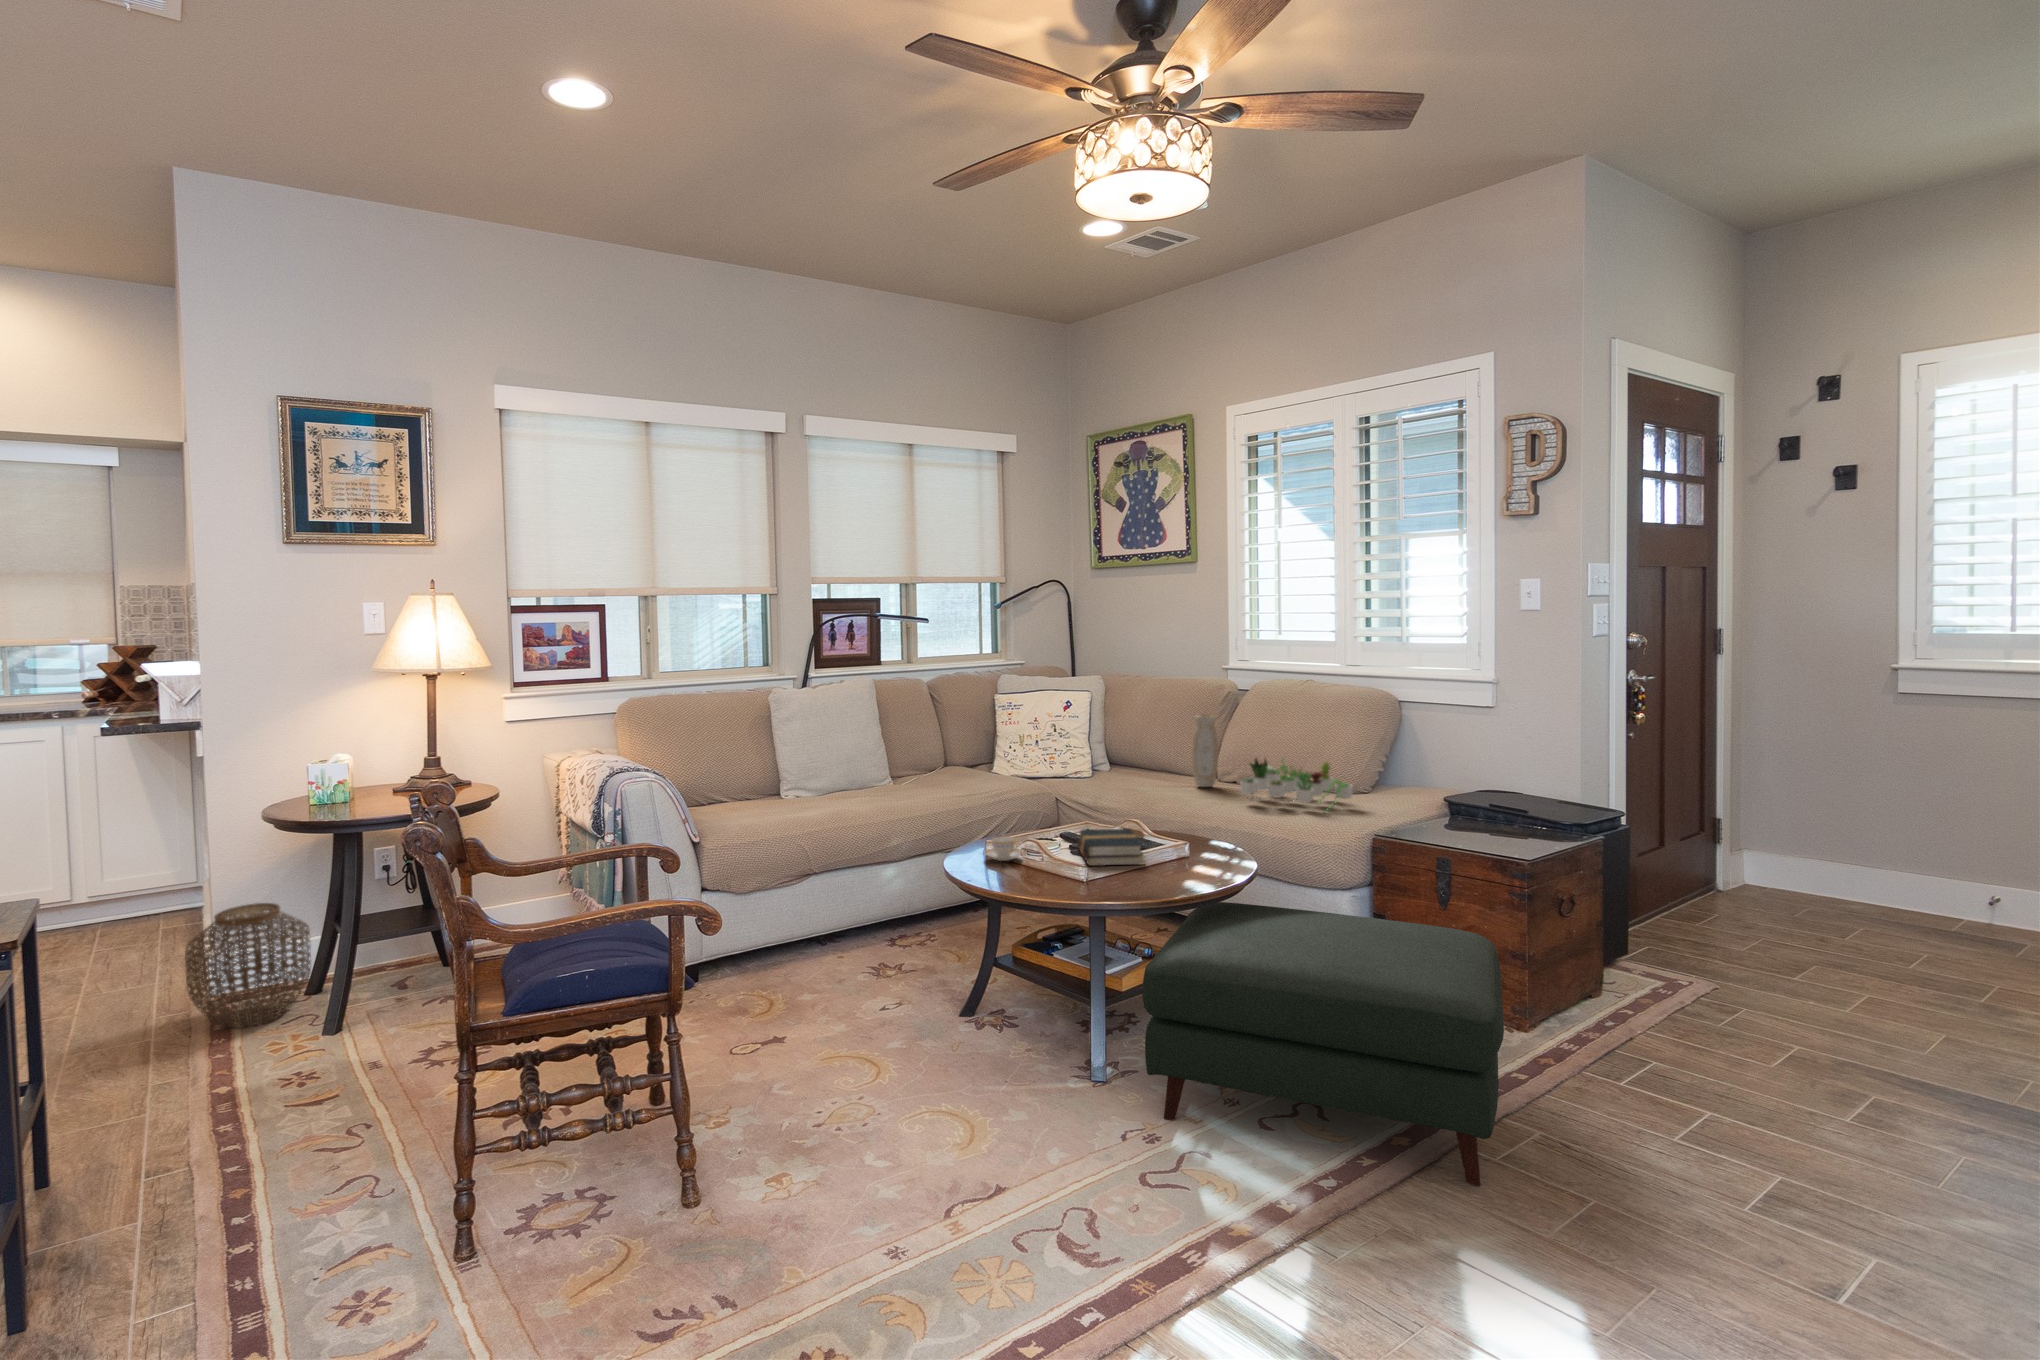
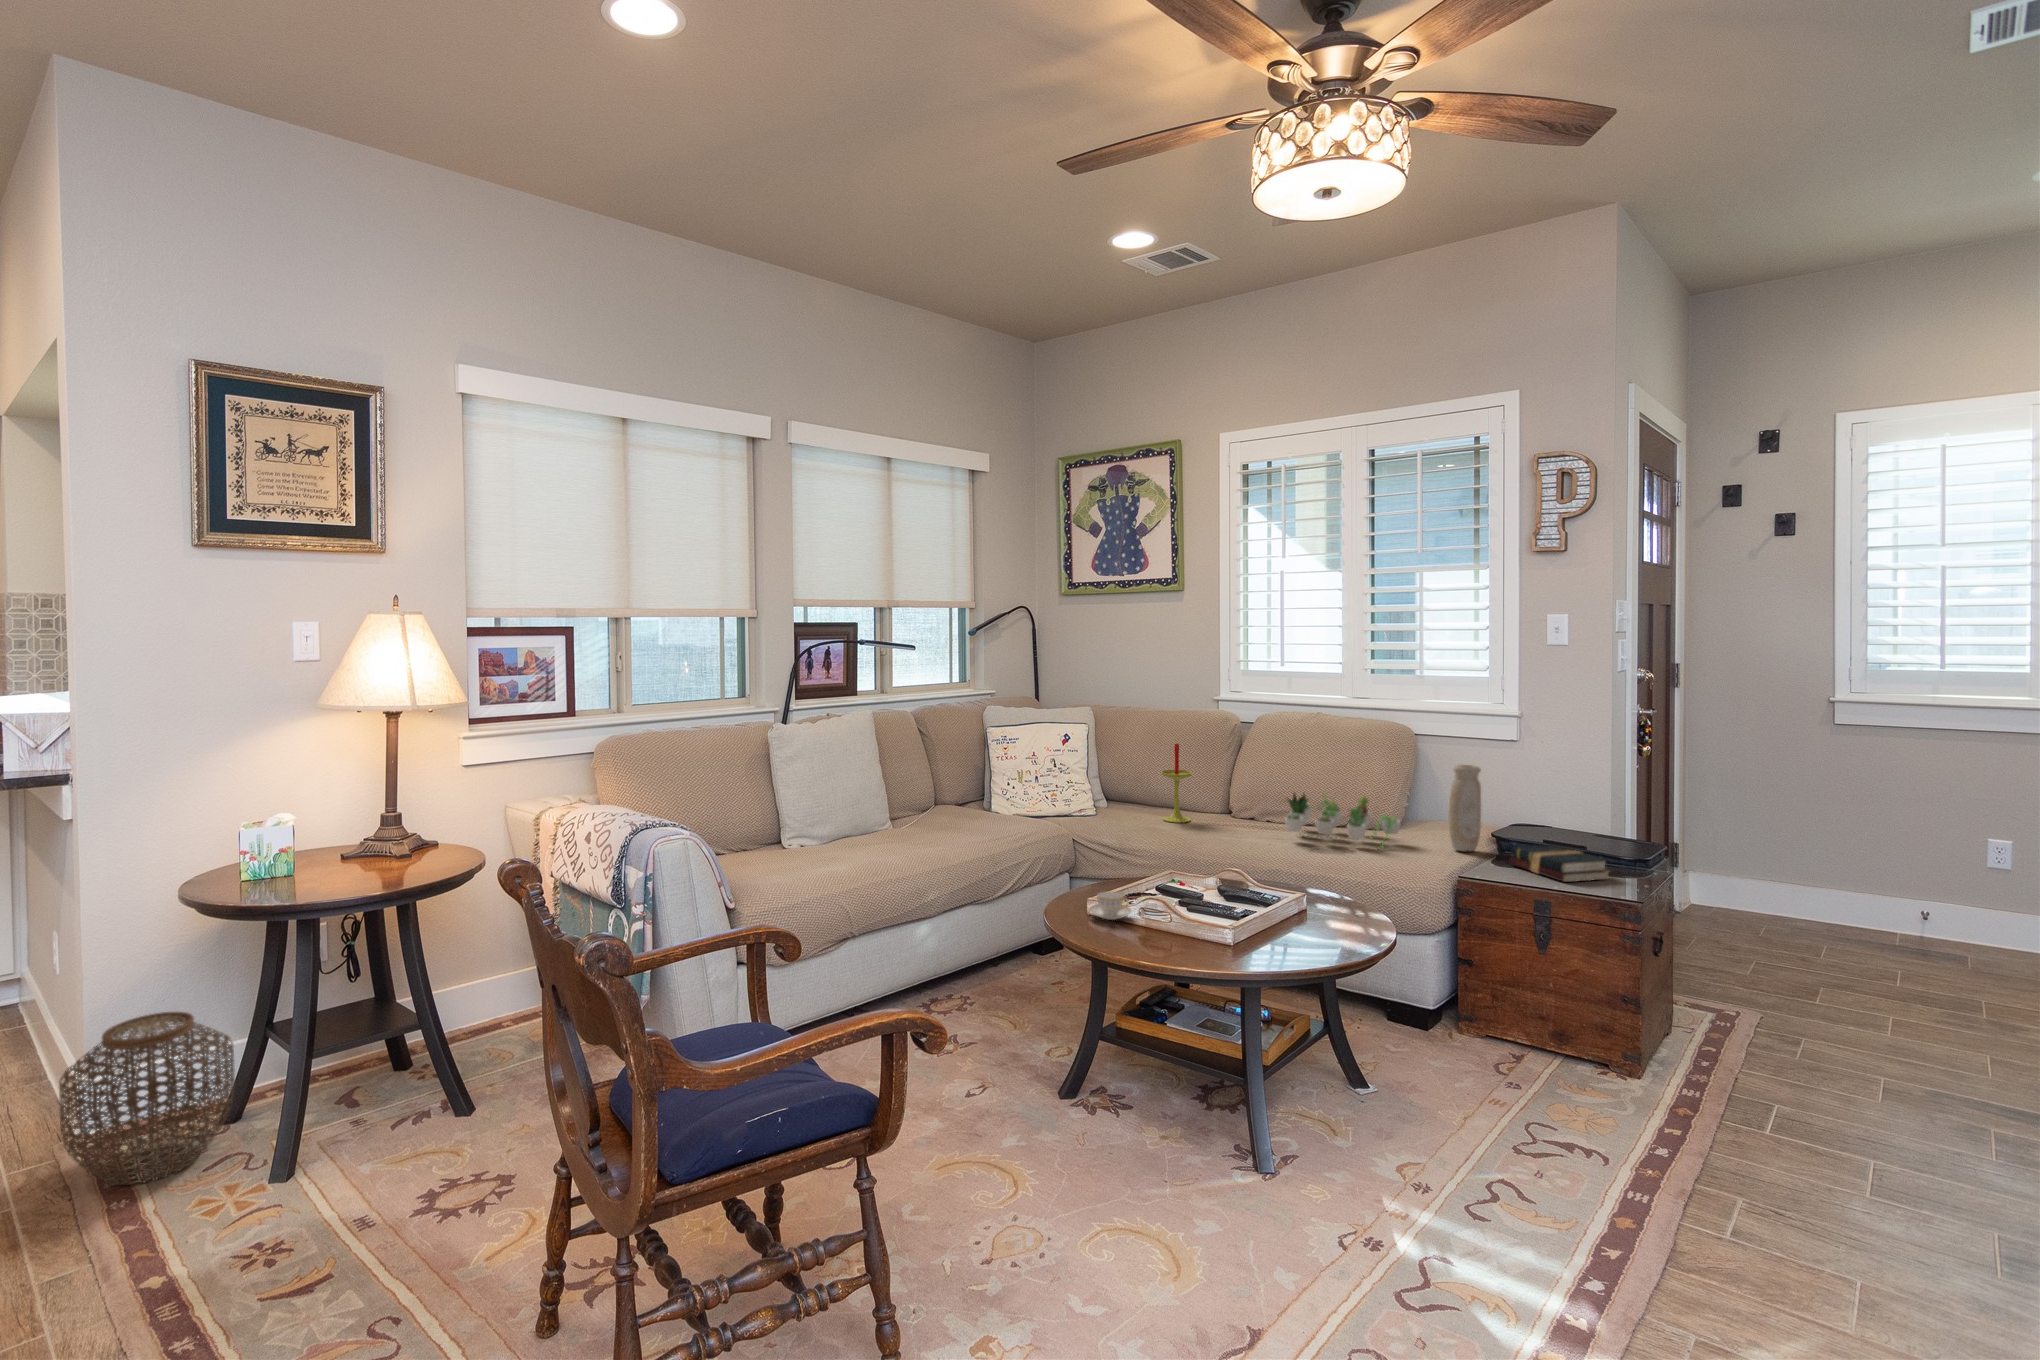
candle: none [1141,709,1171,786] -> present [1162,744,1192,823]
vase: present [1192,714,1218,787] -> present [1448,765,1481,852]
hardback book: present [1077,829,1144,866] -> present [1509,845,1609,882]
ottoman: present [1142,902,1504,1186] -> none [1322,957,1758,1268]

